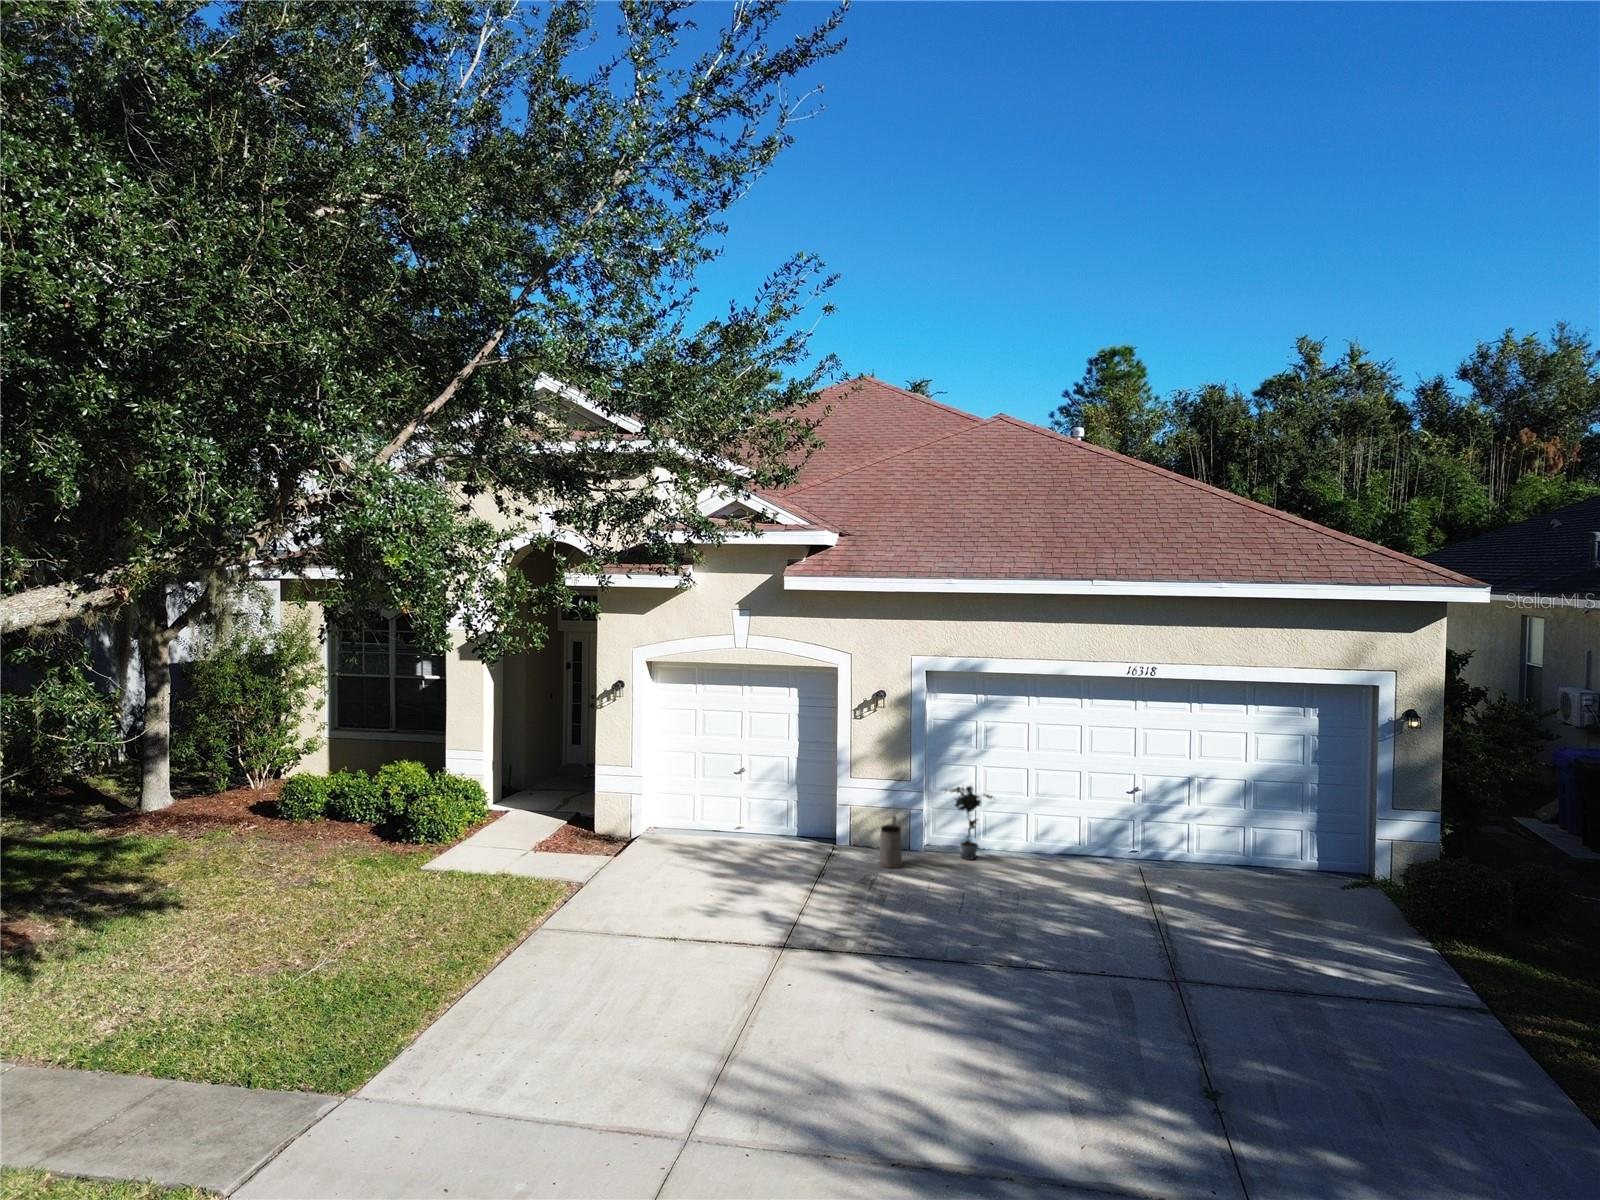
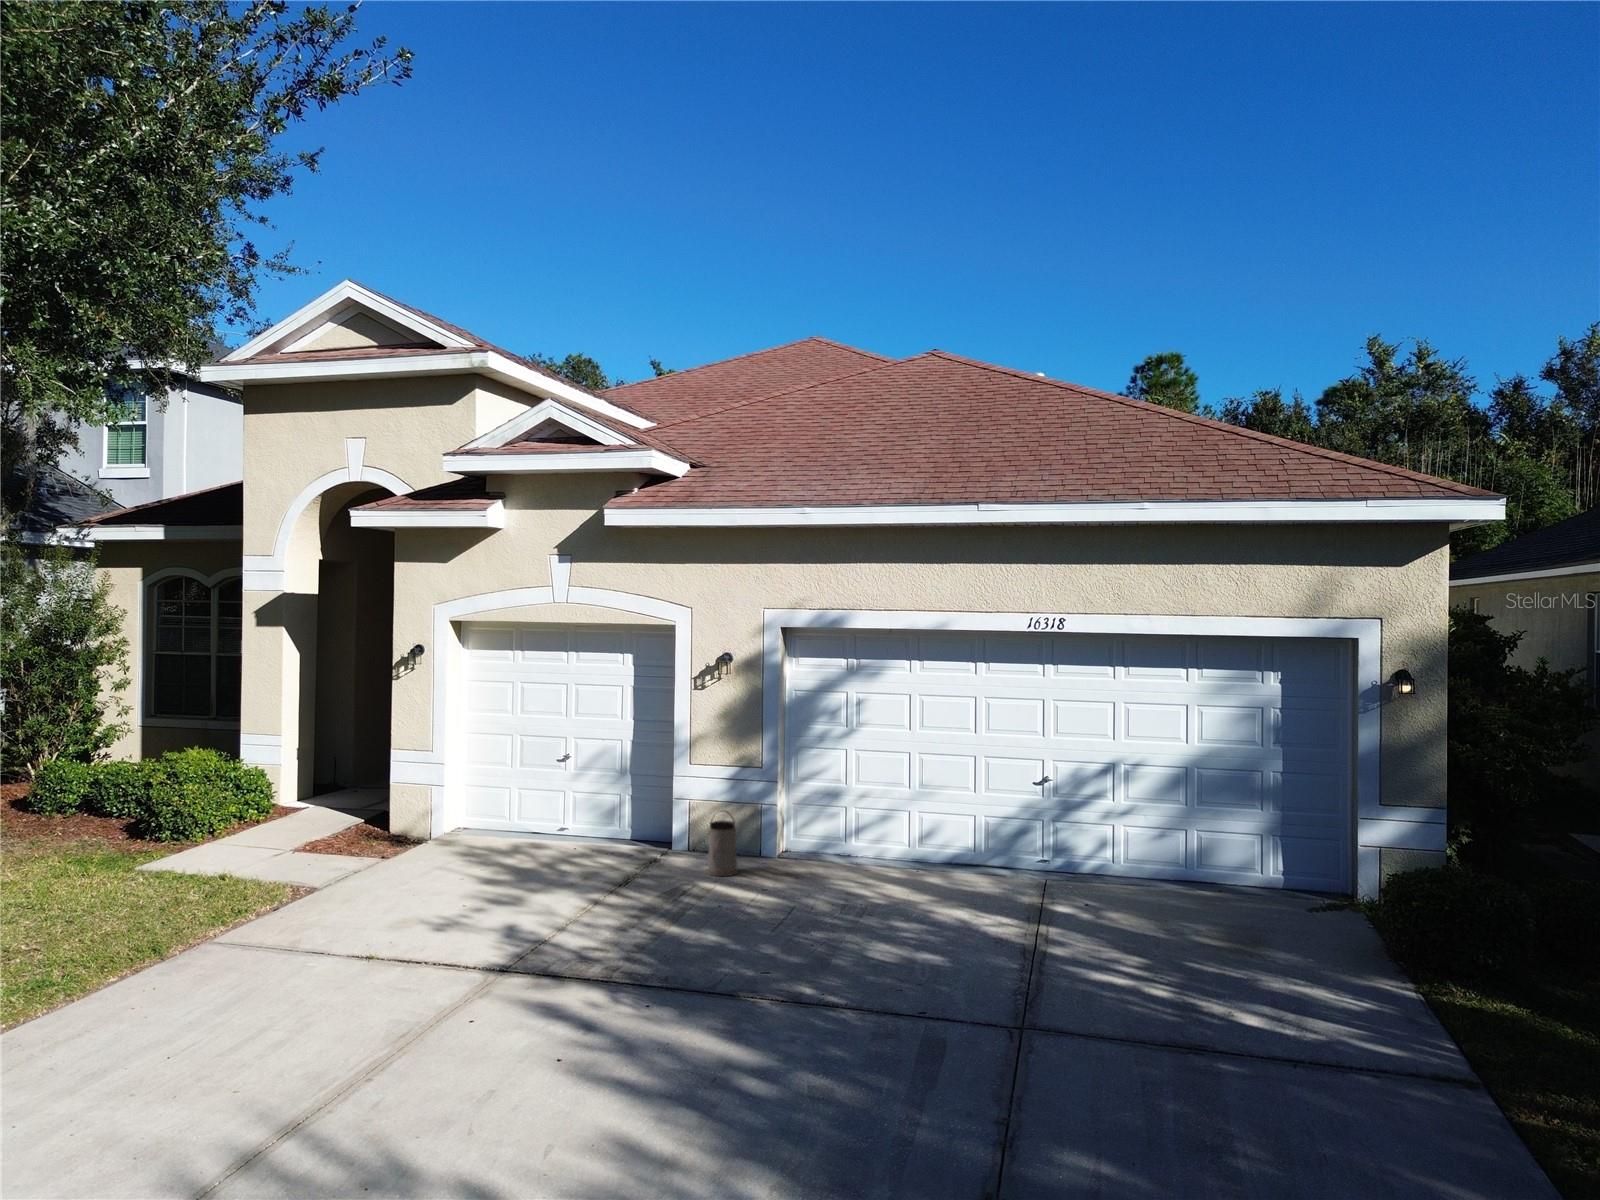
potted plant: present [946,786,993,860] -> none [799,769,860,869]

